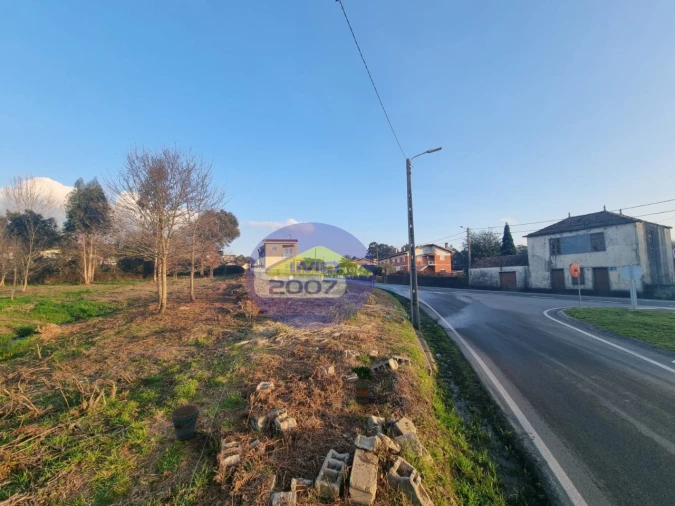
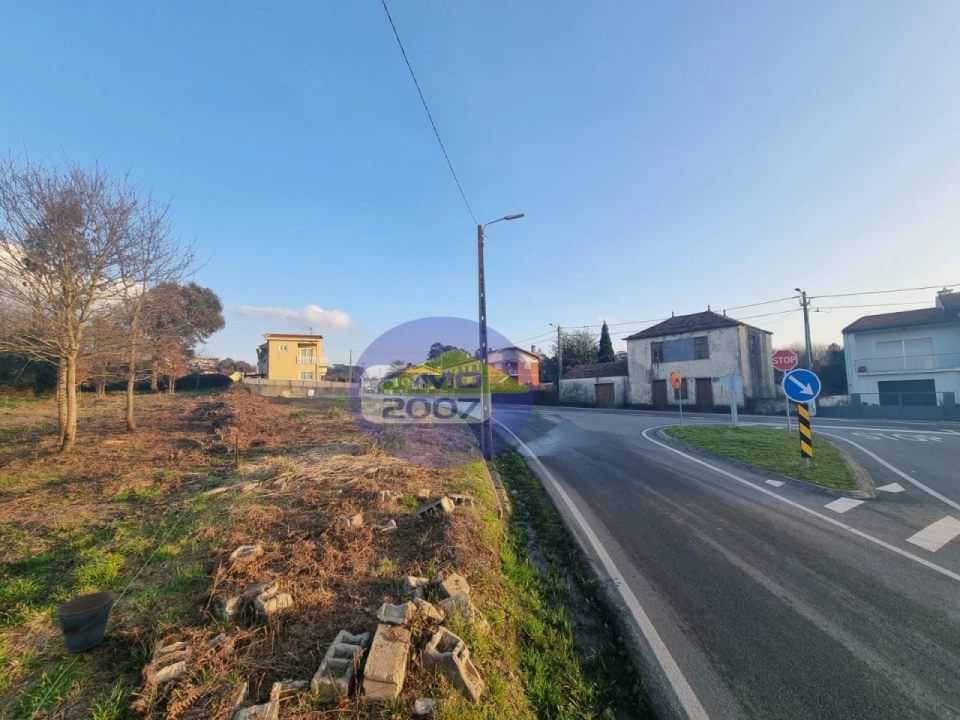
potted tree: present [352,366,373,403] -> none [383,507,416,562]

